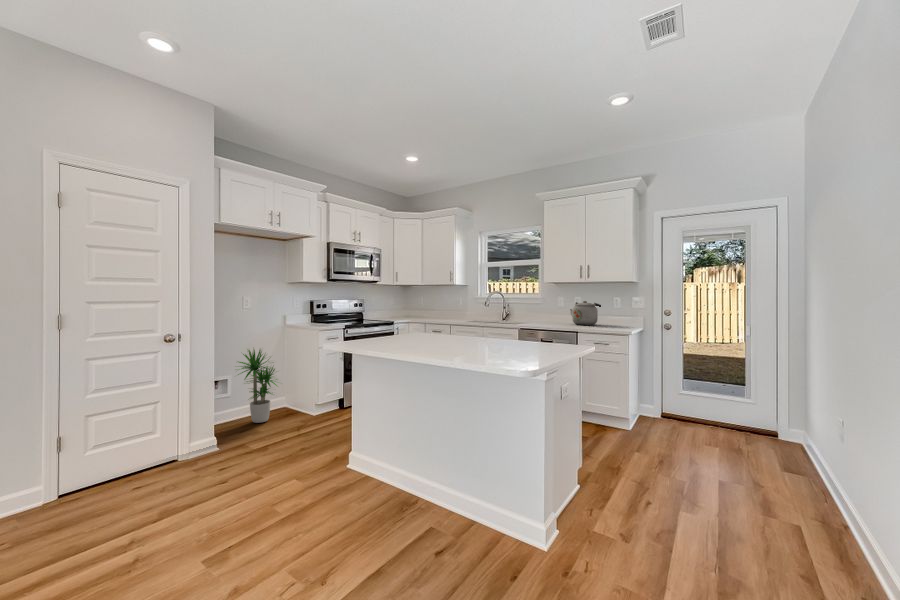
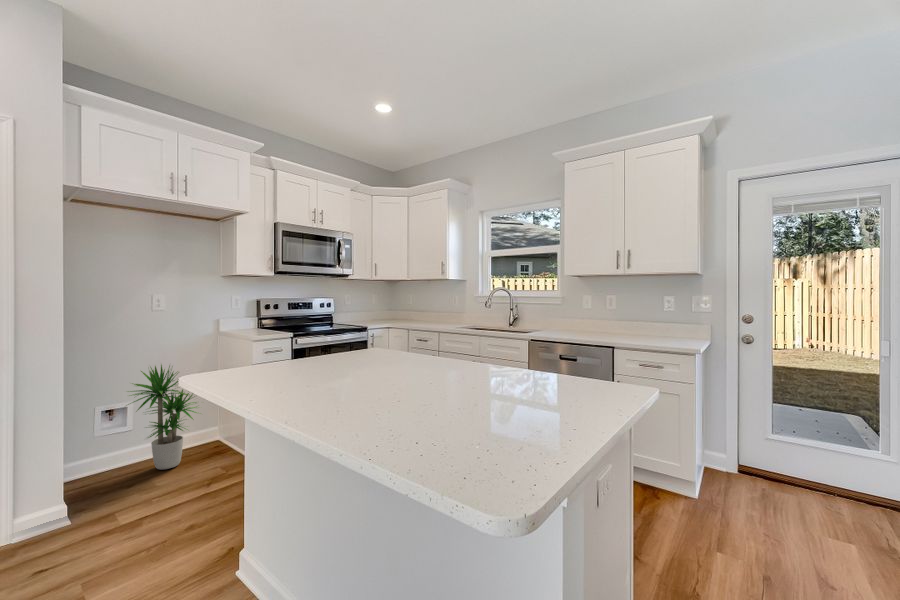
kettle: present [570,301,601,325] -> none [601,301,647,335]

